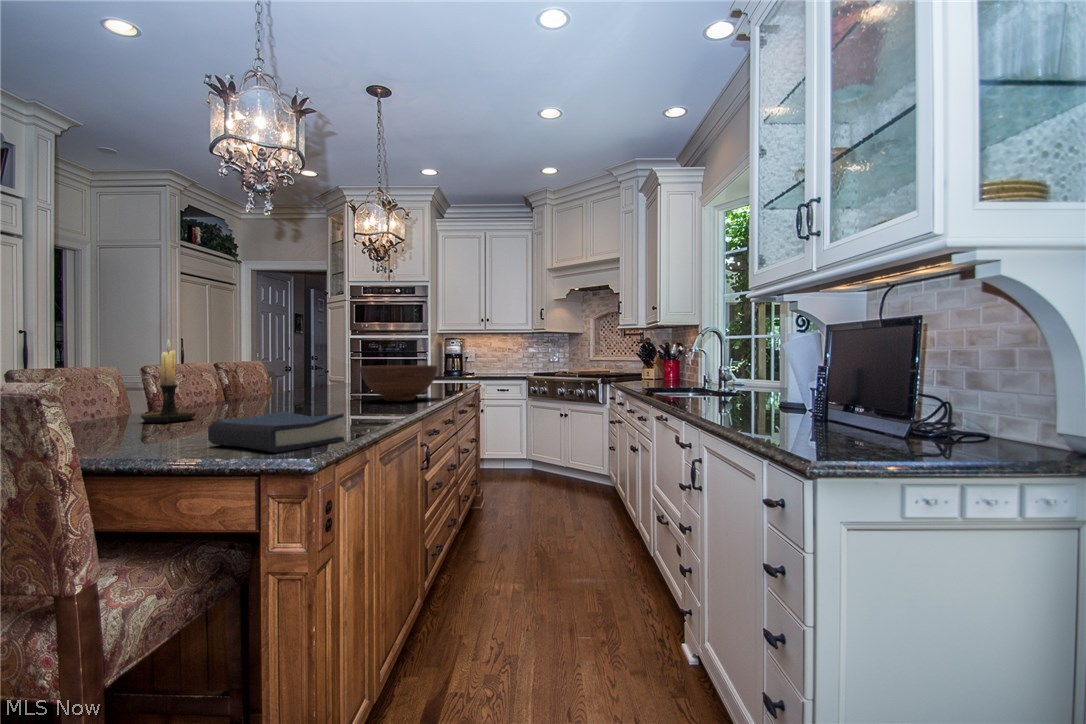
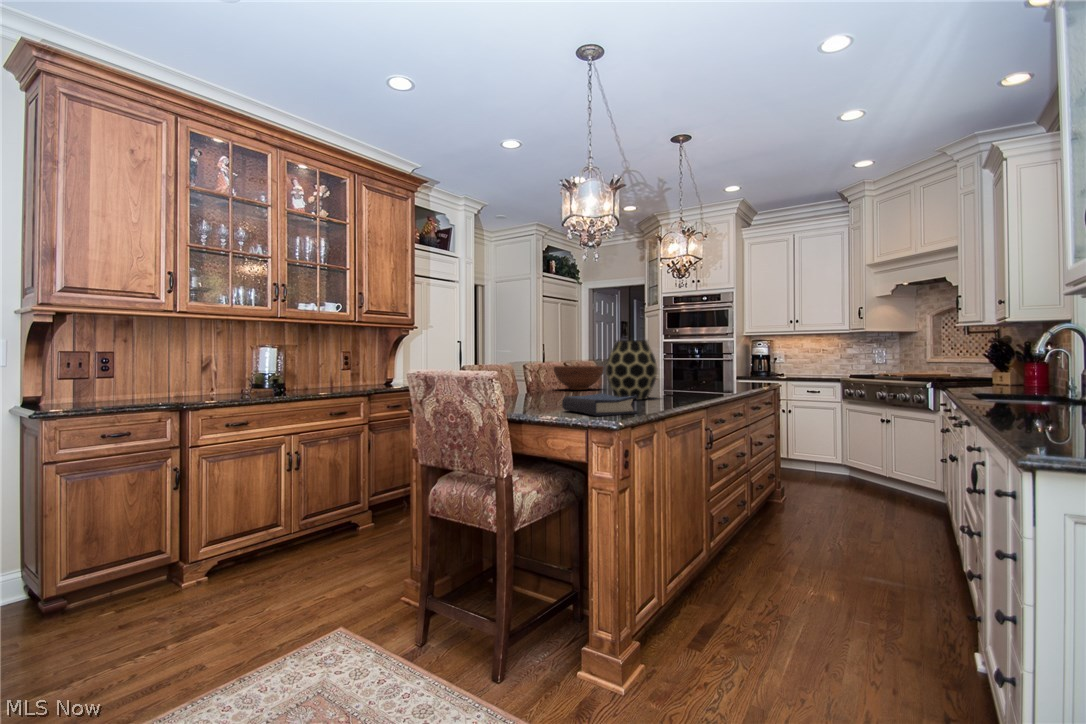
vase: none [283,332,359,414] -> present [606,340,657,400]
candle holder: present [141,339,196,423] -> none [528,347,556,399]
fruit bowl: present [360,365,437,401] -> present [554,366,603,390]

